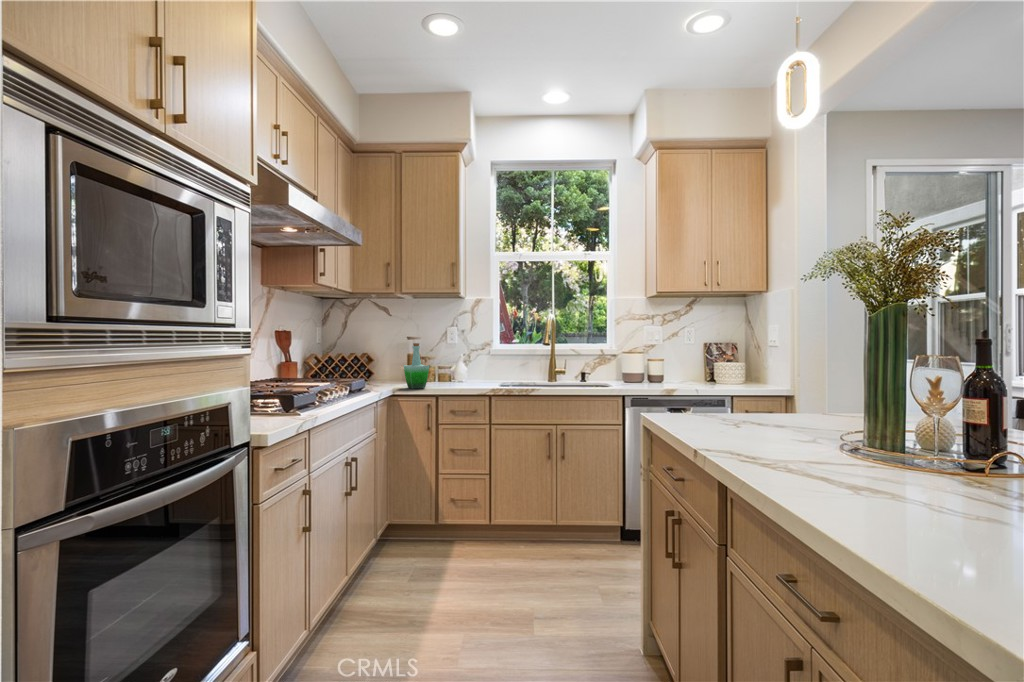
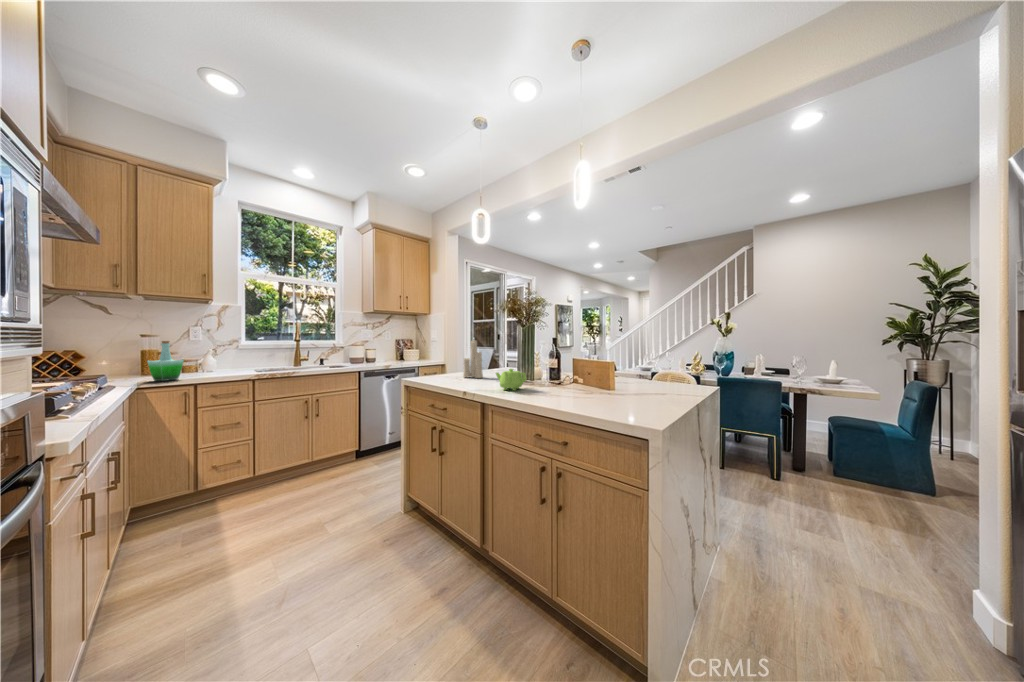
candle: none [766,327,815,434] -> present [463,340,483,378]
teapot: none [801,420,892,482] -> present [496,369,526,391]

